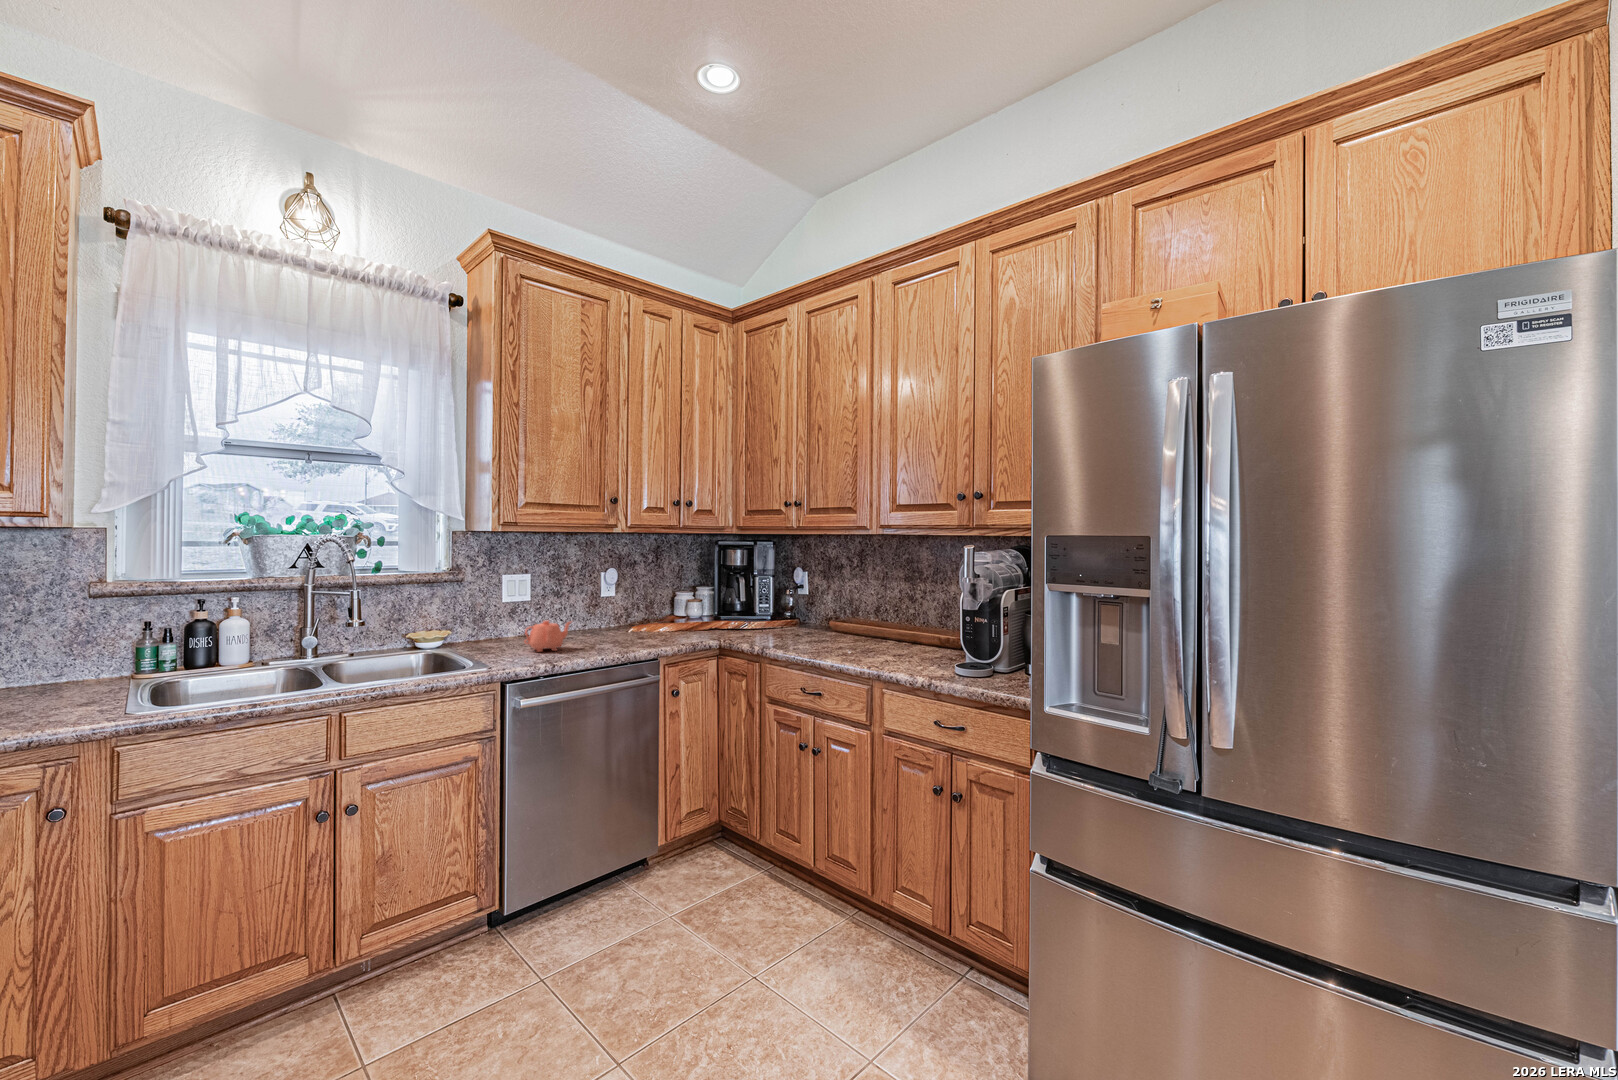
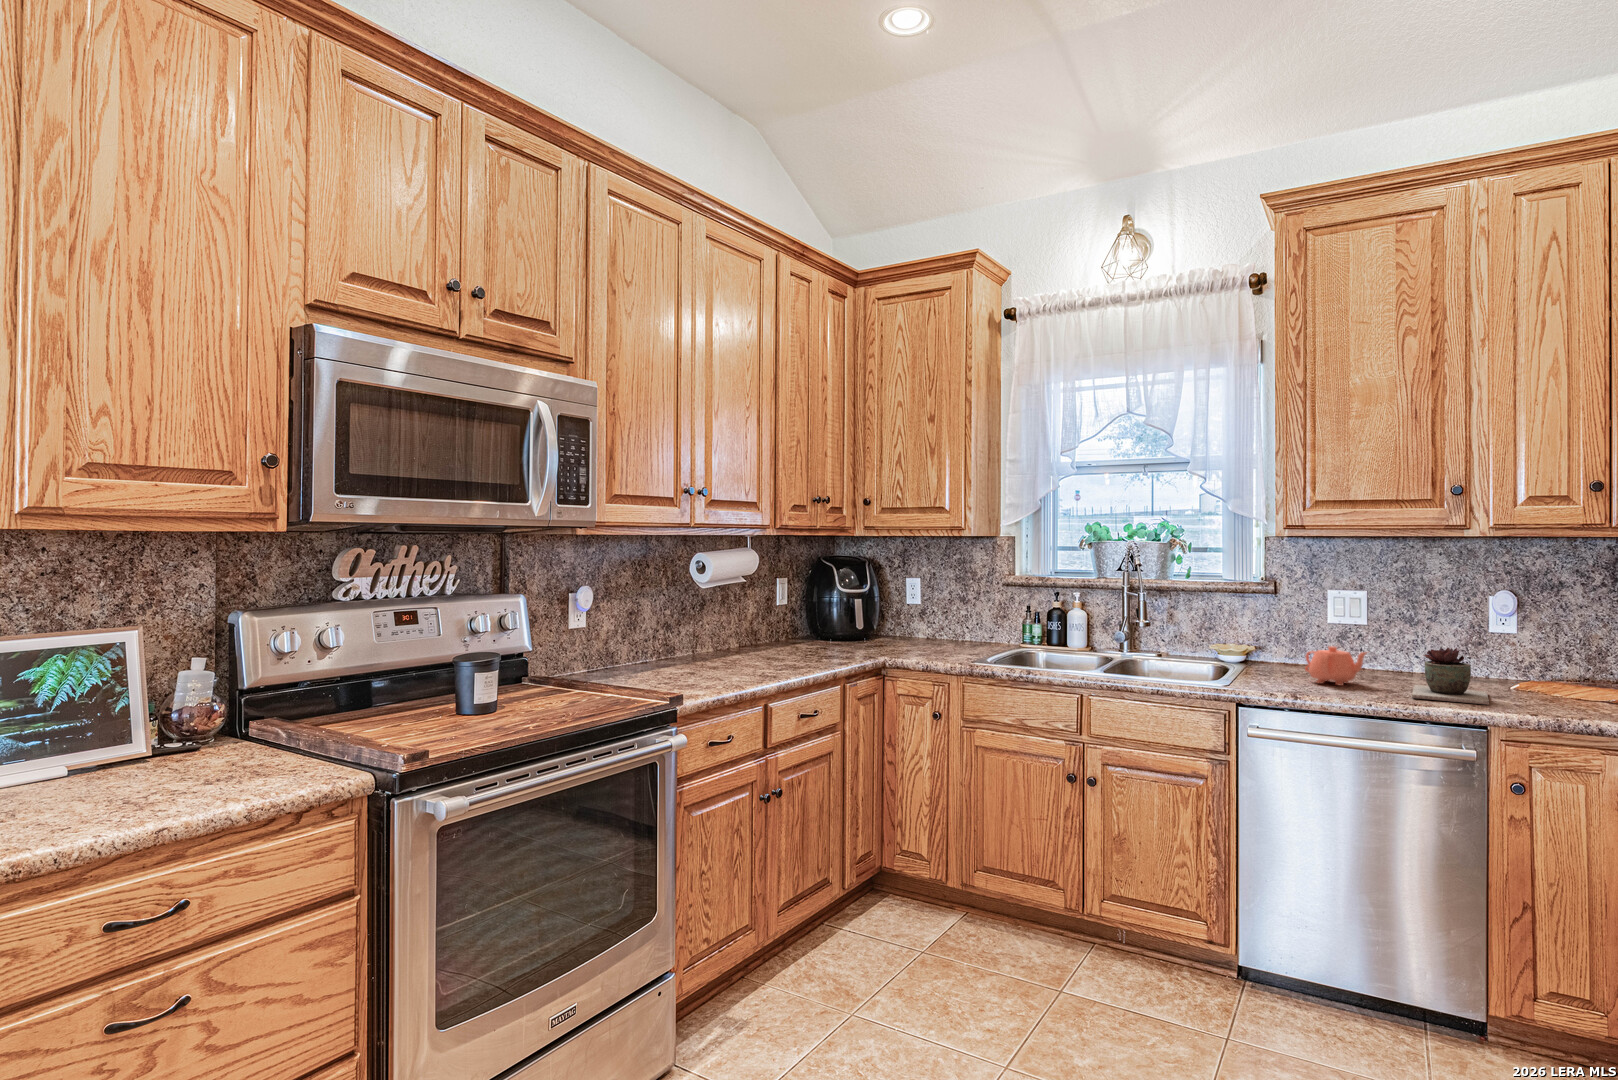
succulent plant: none [596,610,657,650] -> present [1412,648,1489,705]

